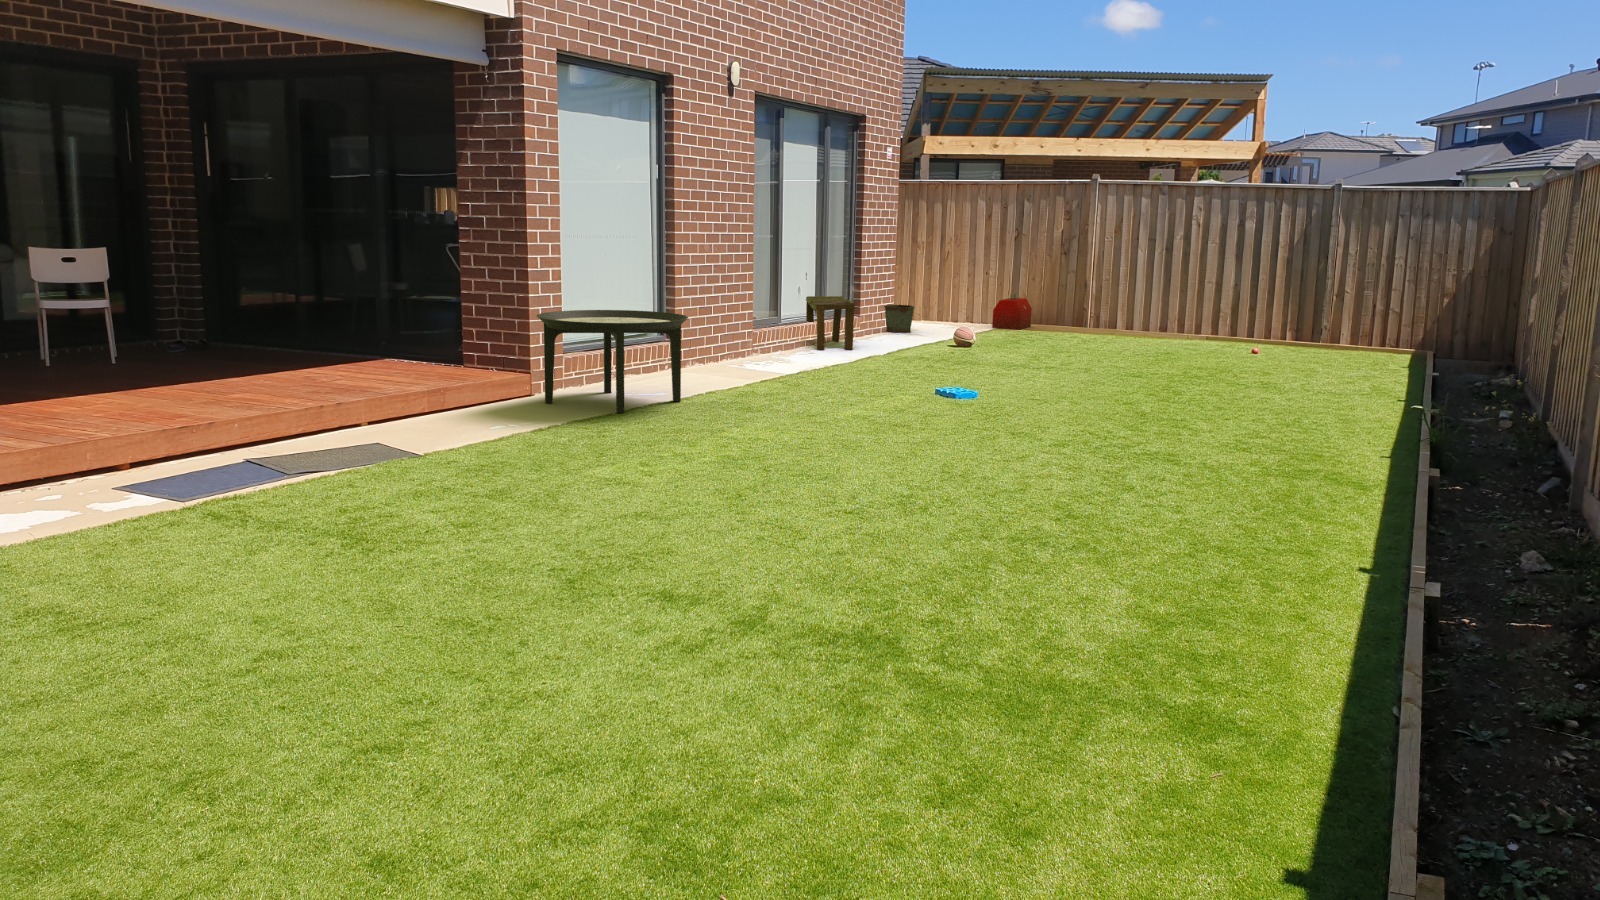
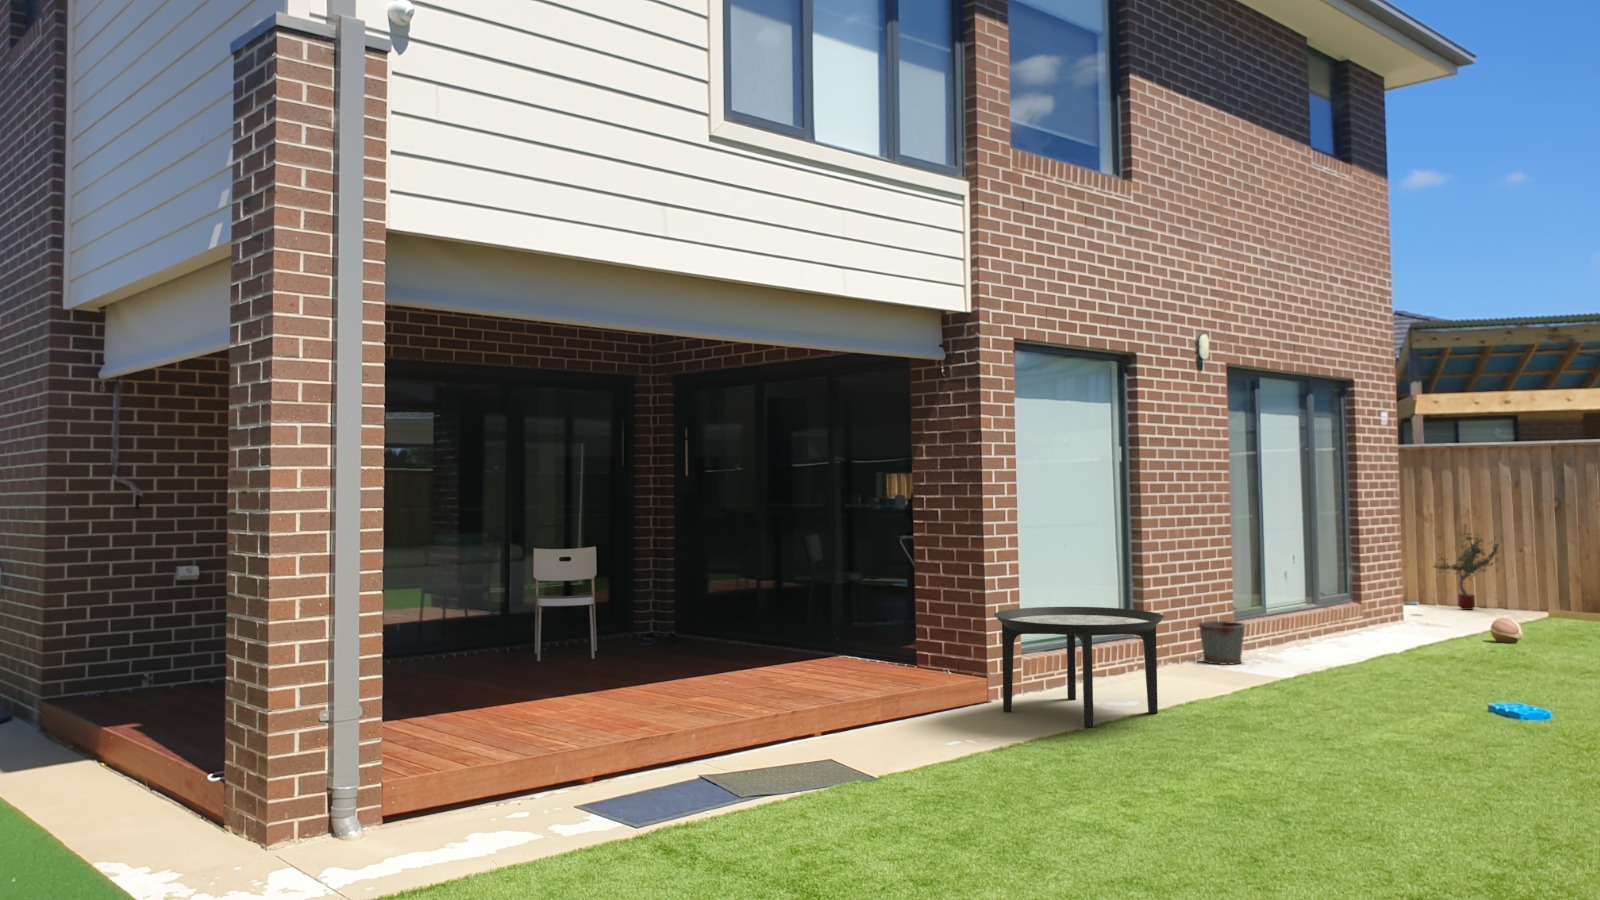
potted tree: none [920,257,972,323] -> present [1434,533,1499,610]
toolbox: present [992,293,1032,330] -> none [1535,573,1589,619]
bench: present [806,296,854,350] -> none [1294,582,1358,646]
bucket: present [884,305,915,333] -> present [1199,621,1245,665]

